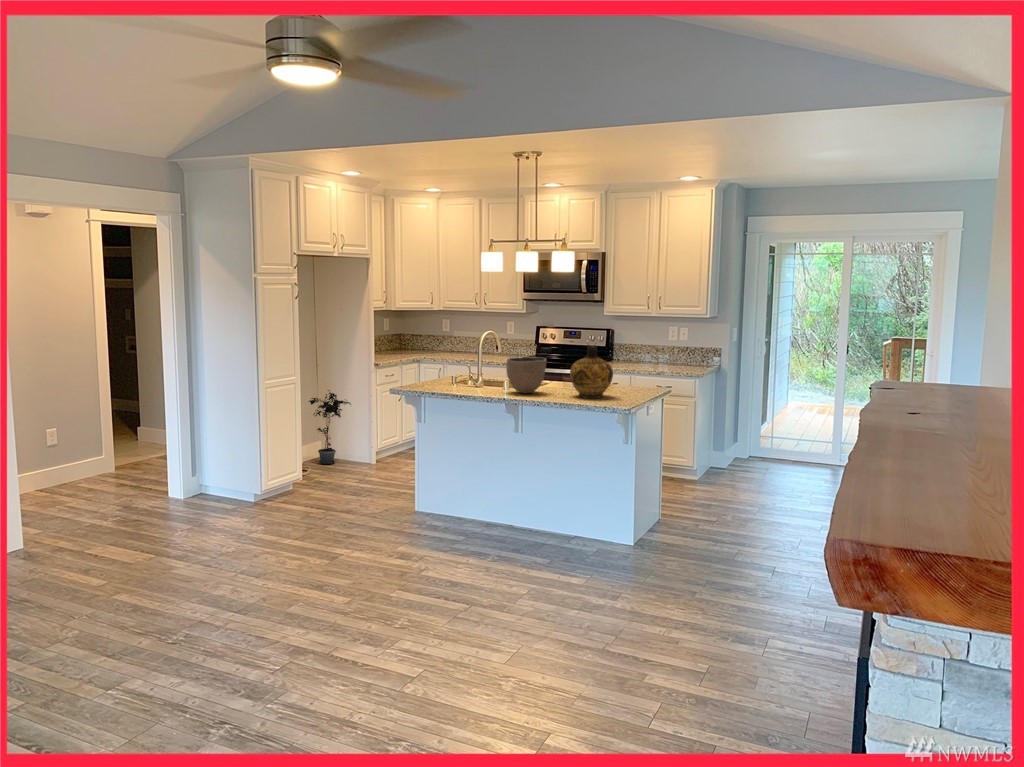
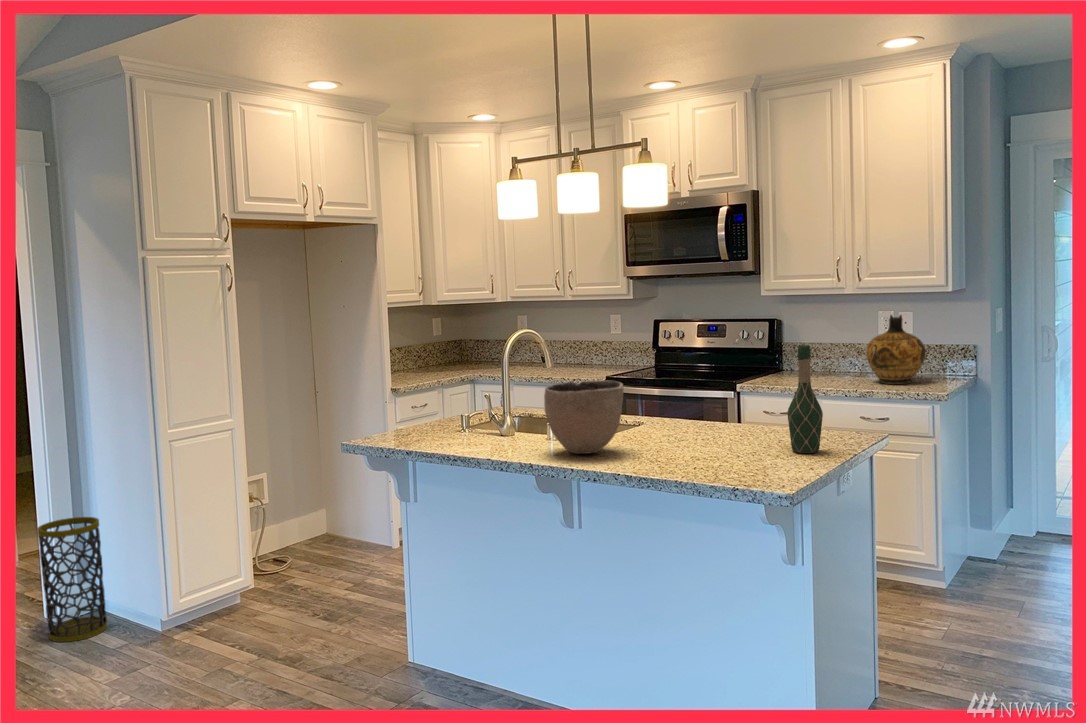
wine bottle: none [625,343,642,395] -> present [787,345,823,453]
ceramic jug: present [570,345,613,398] -> present [866,315,926,384]
potted plant: present [309,390,351,464] -> none [292,433,355,551]
trash can: none [179,433,217,506] -> present [37,517,107,642]

